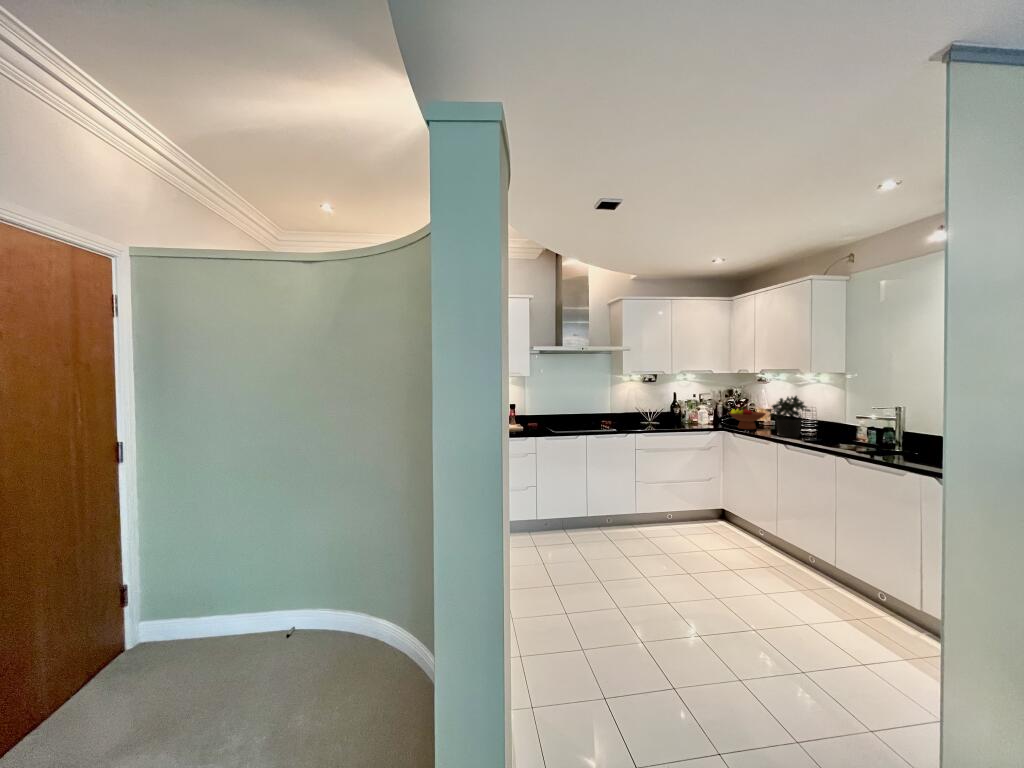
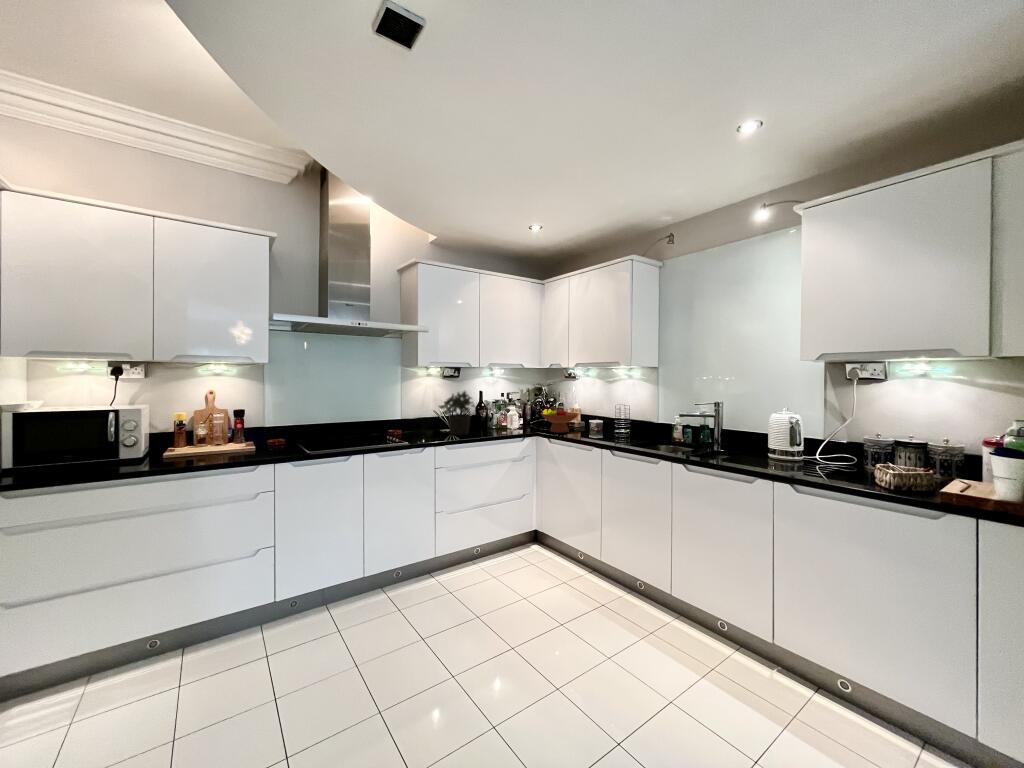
potted plant: present [767,396,810,438] -> present [439,391,474,435]

